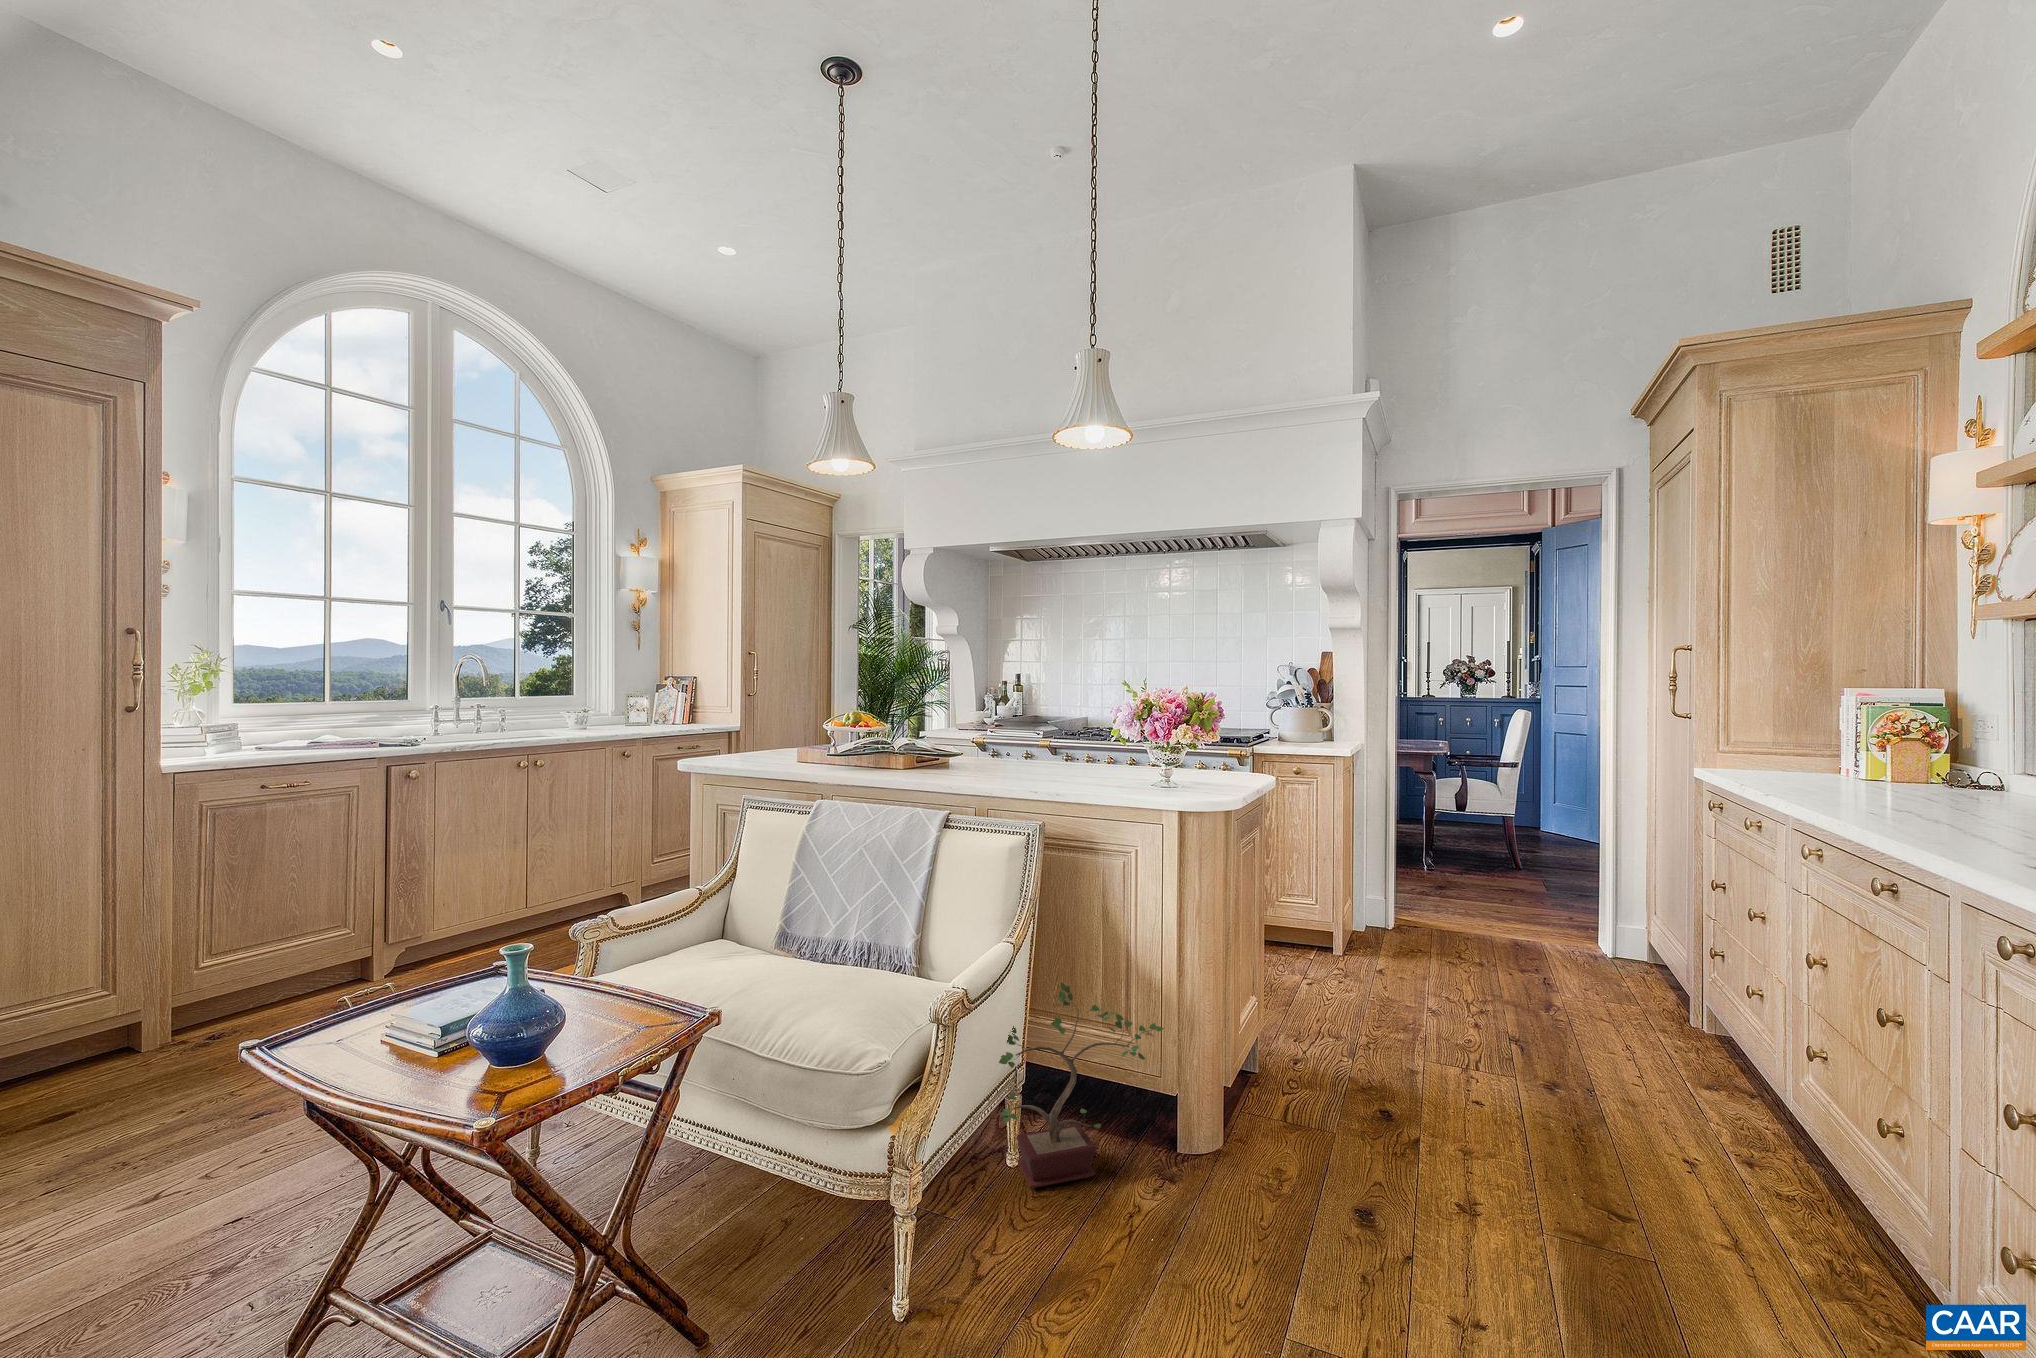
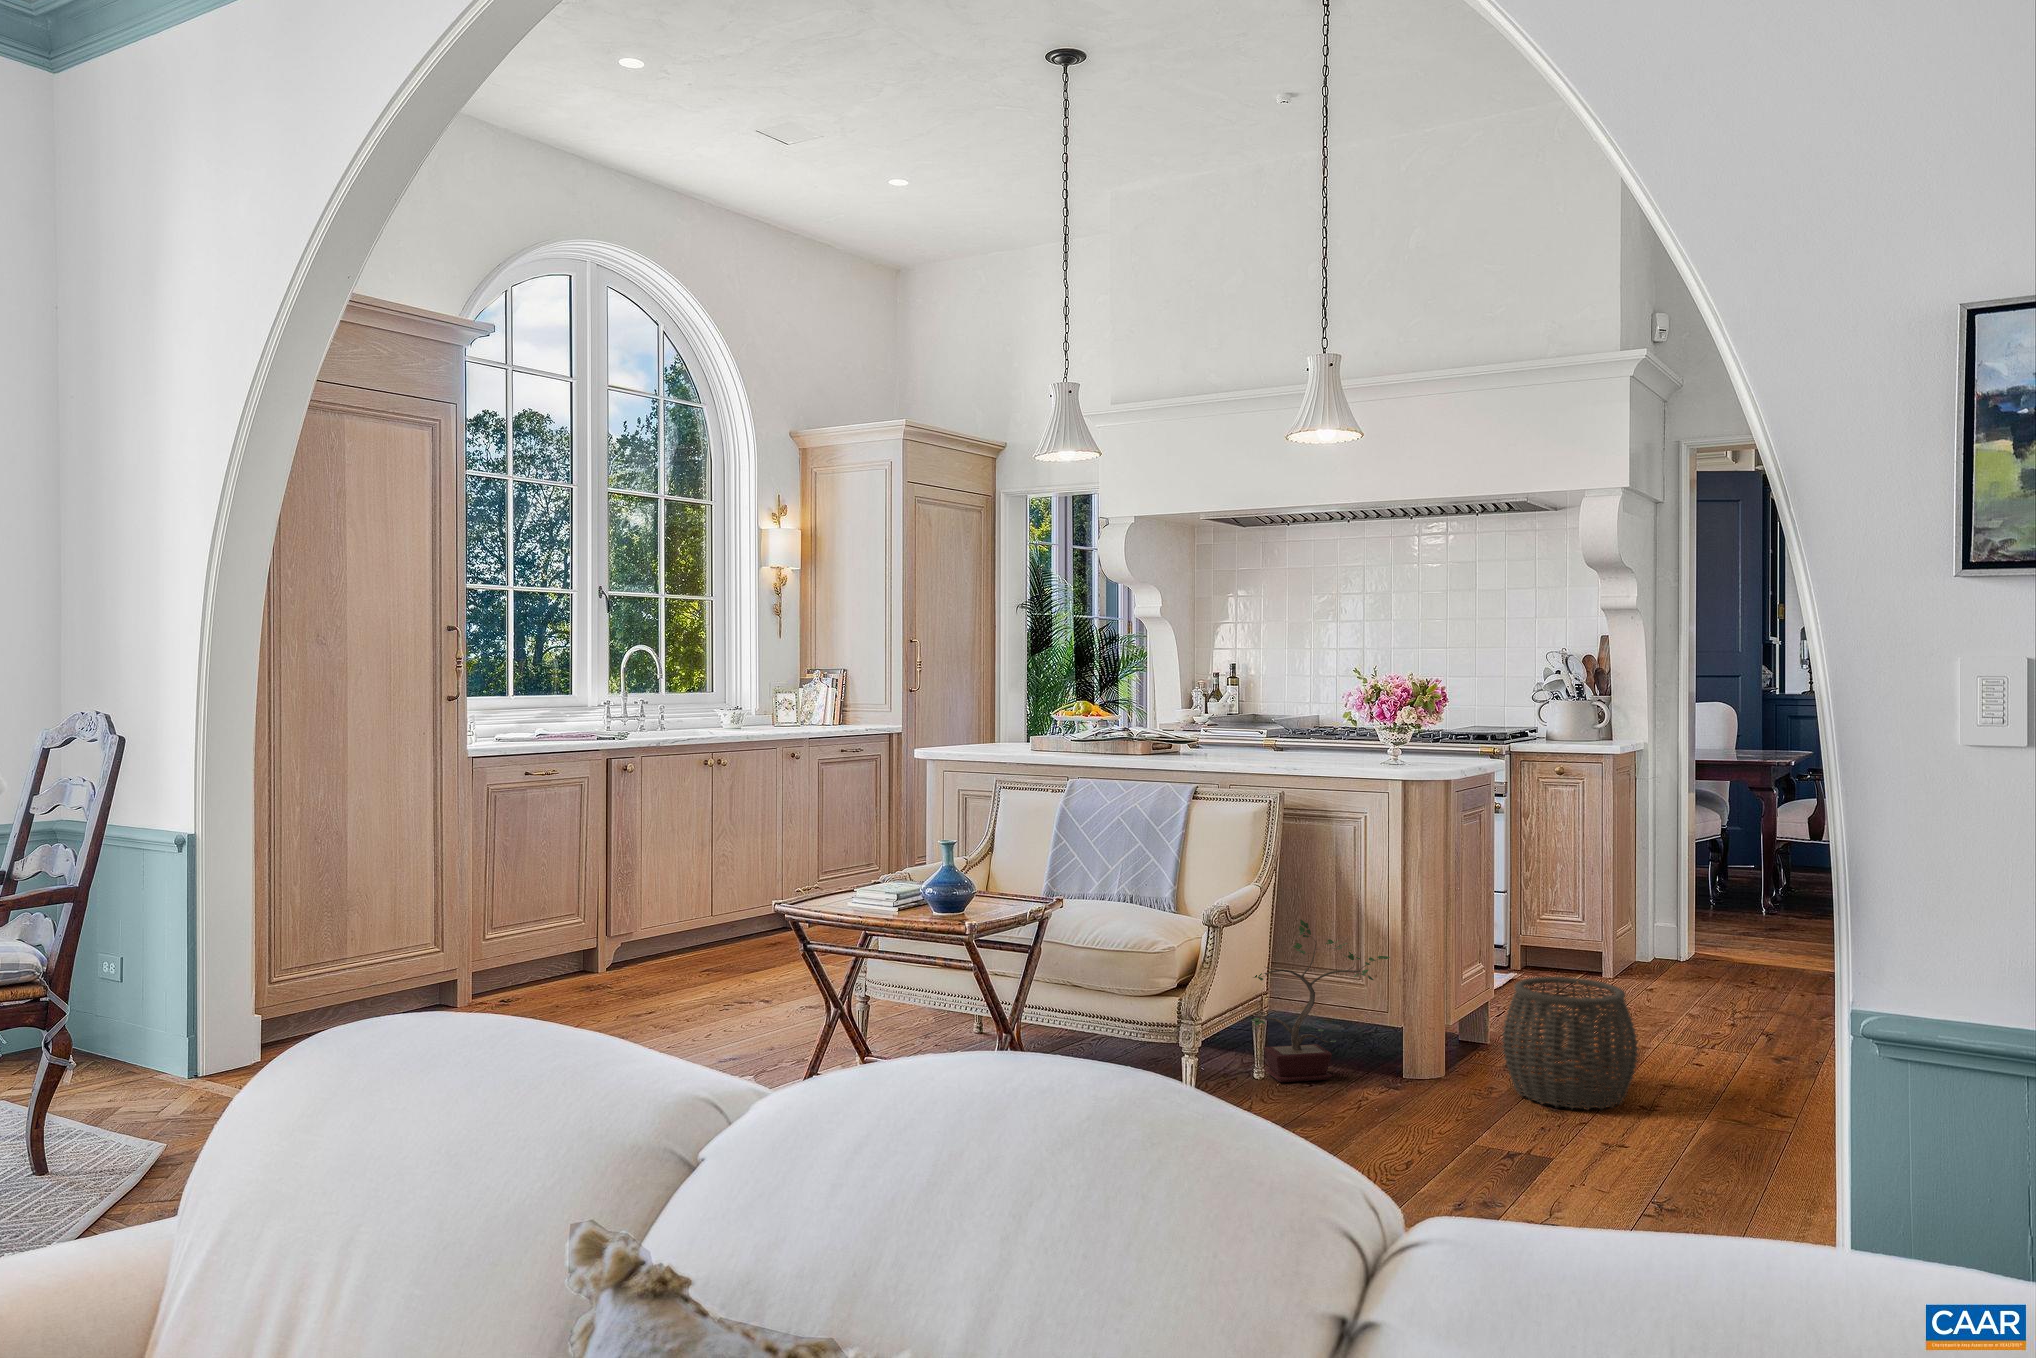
woven basket: none [1294,1048,1464,1247] -> present [1502,977,1638,1110]

